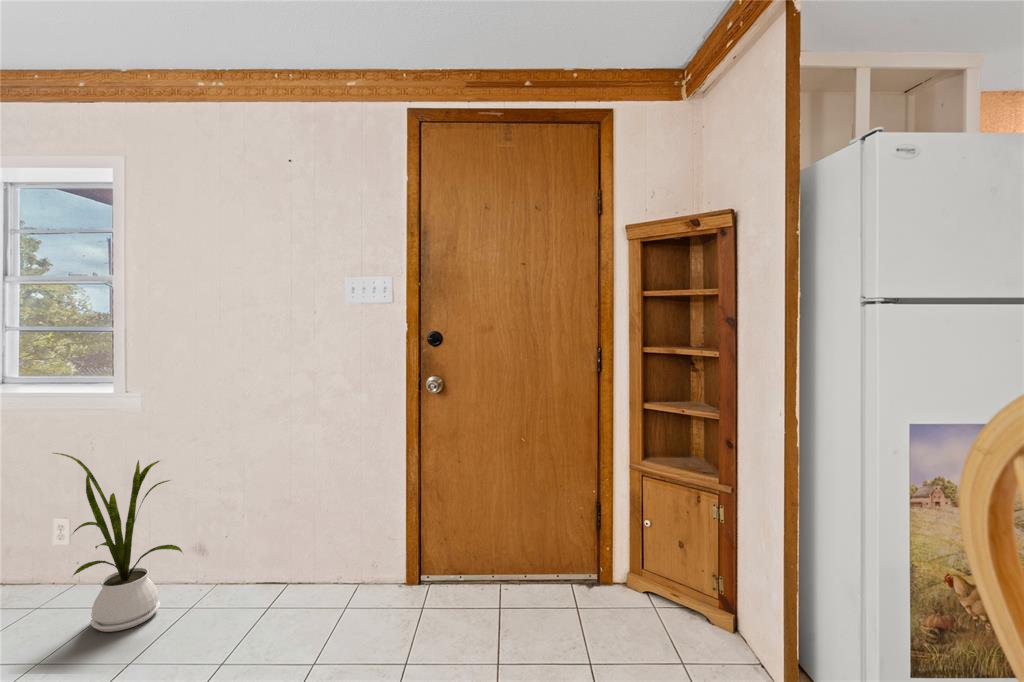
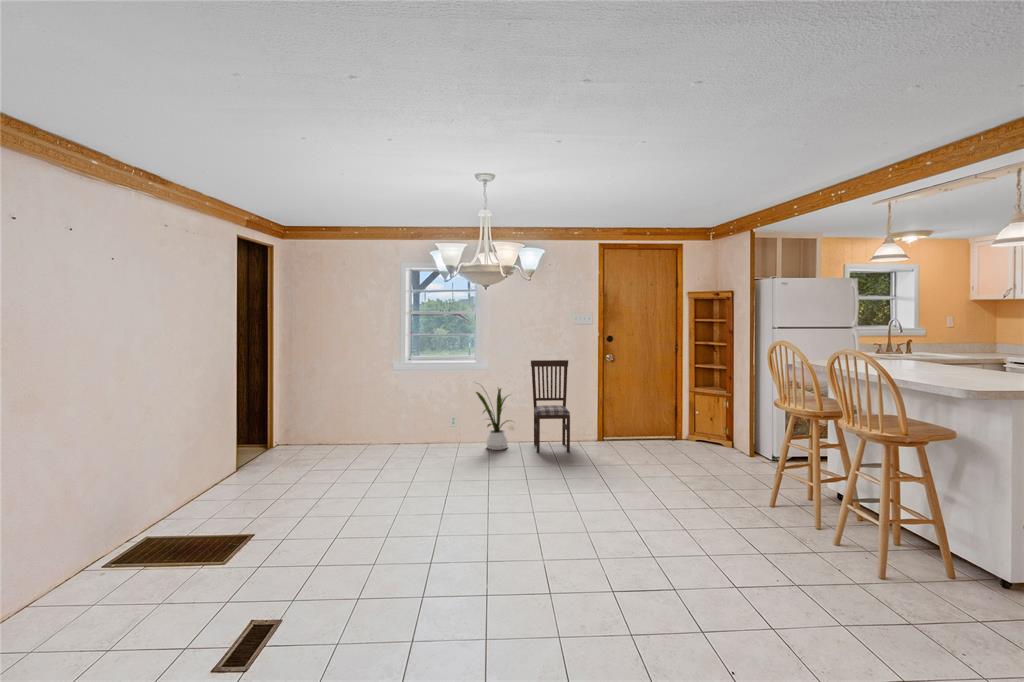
dining chair: none [191,392,323,648] -> present [531,360,570,452]

